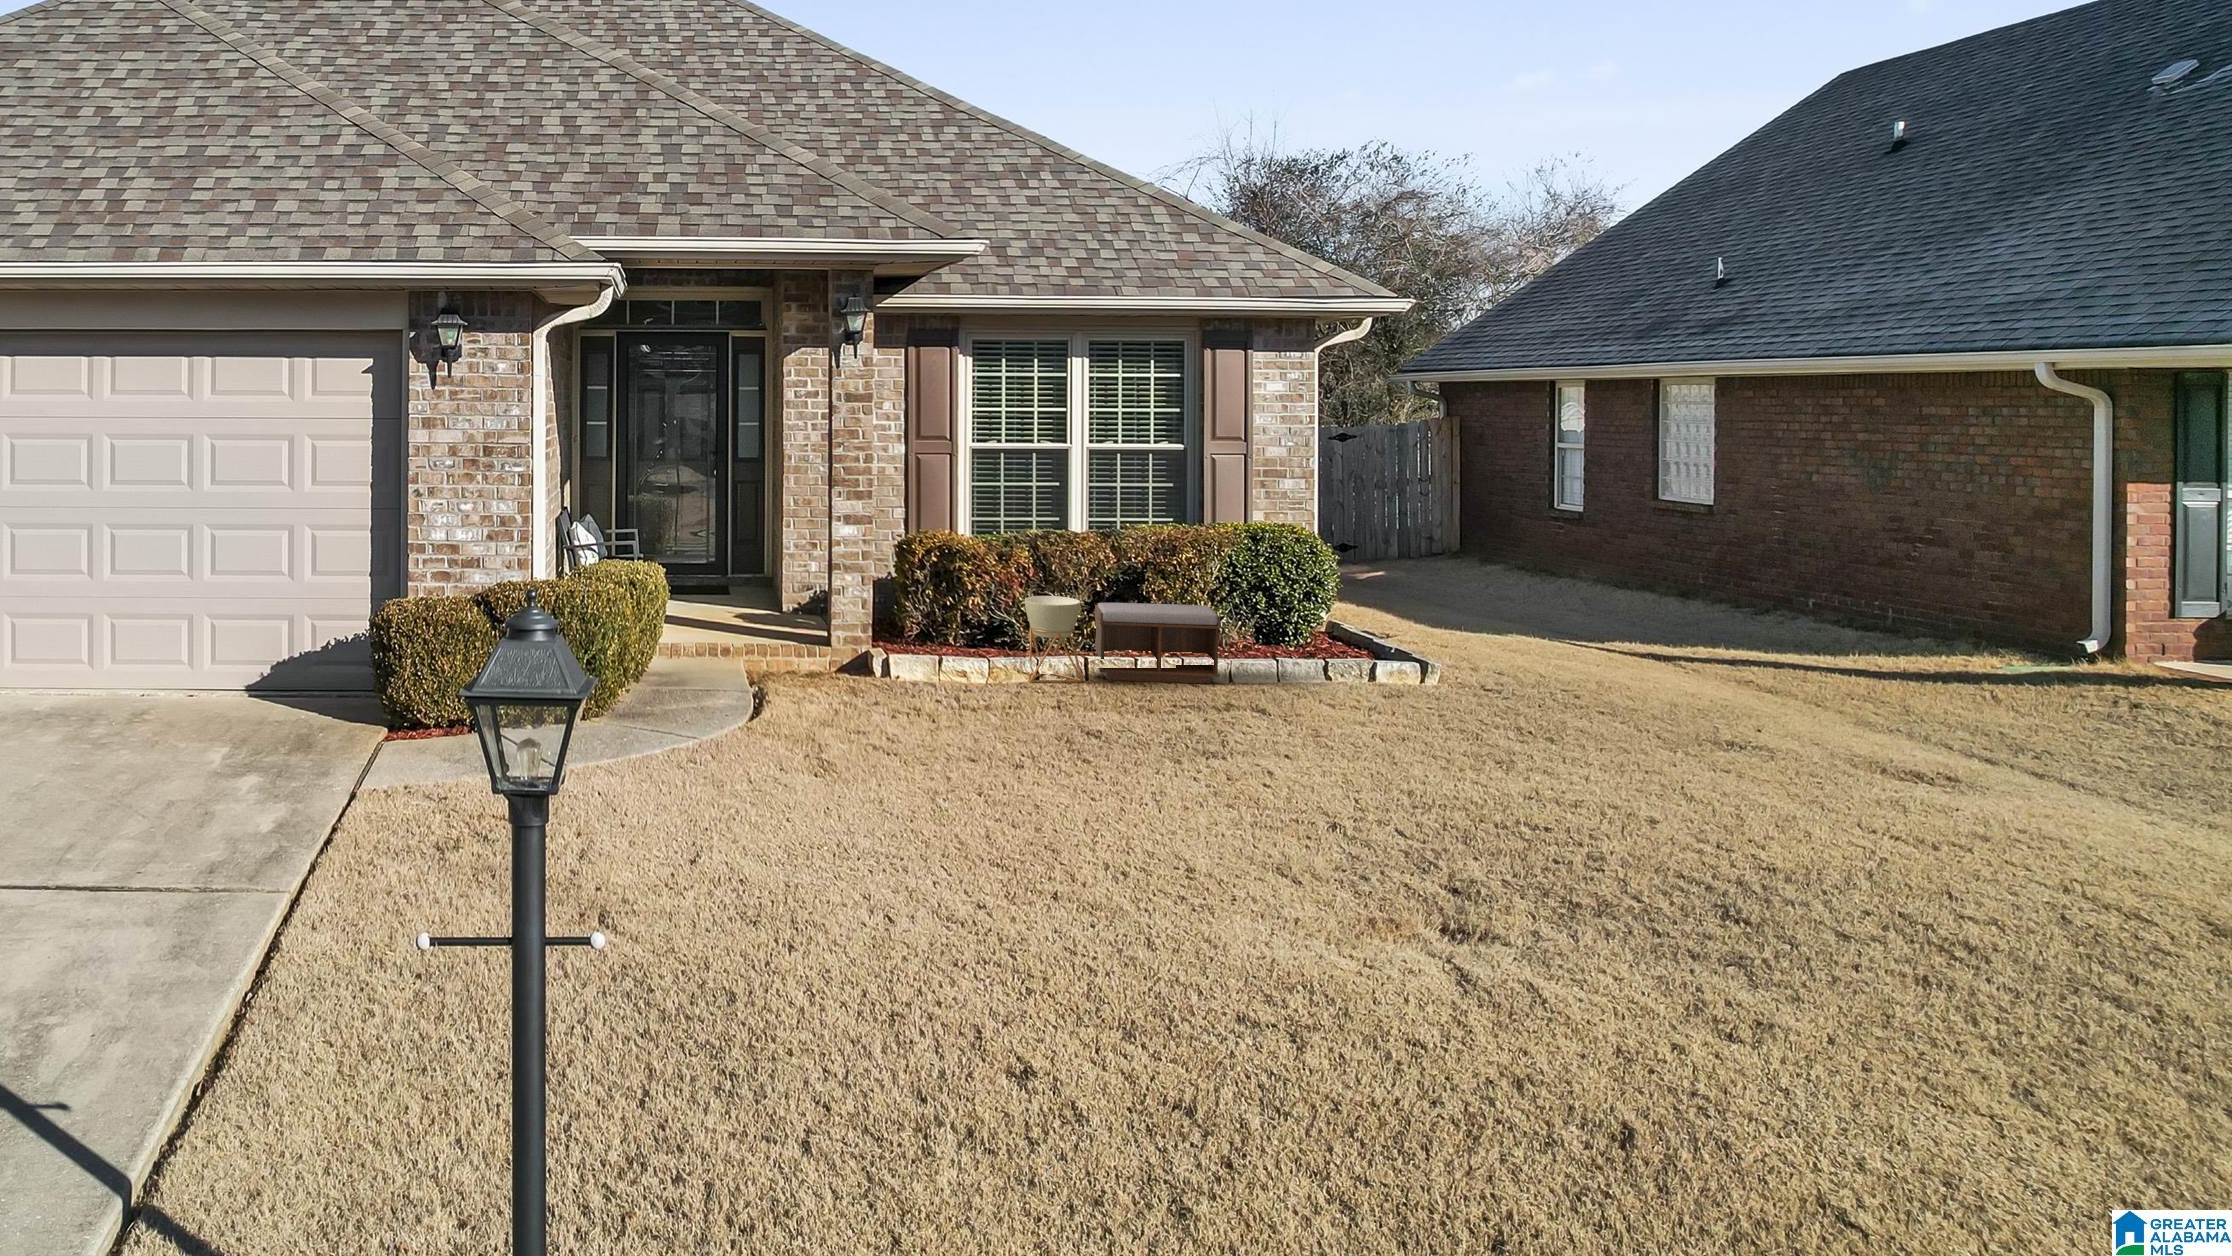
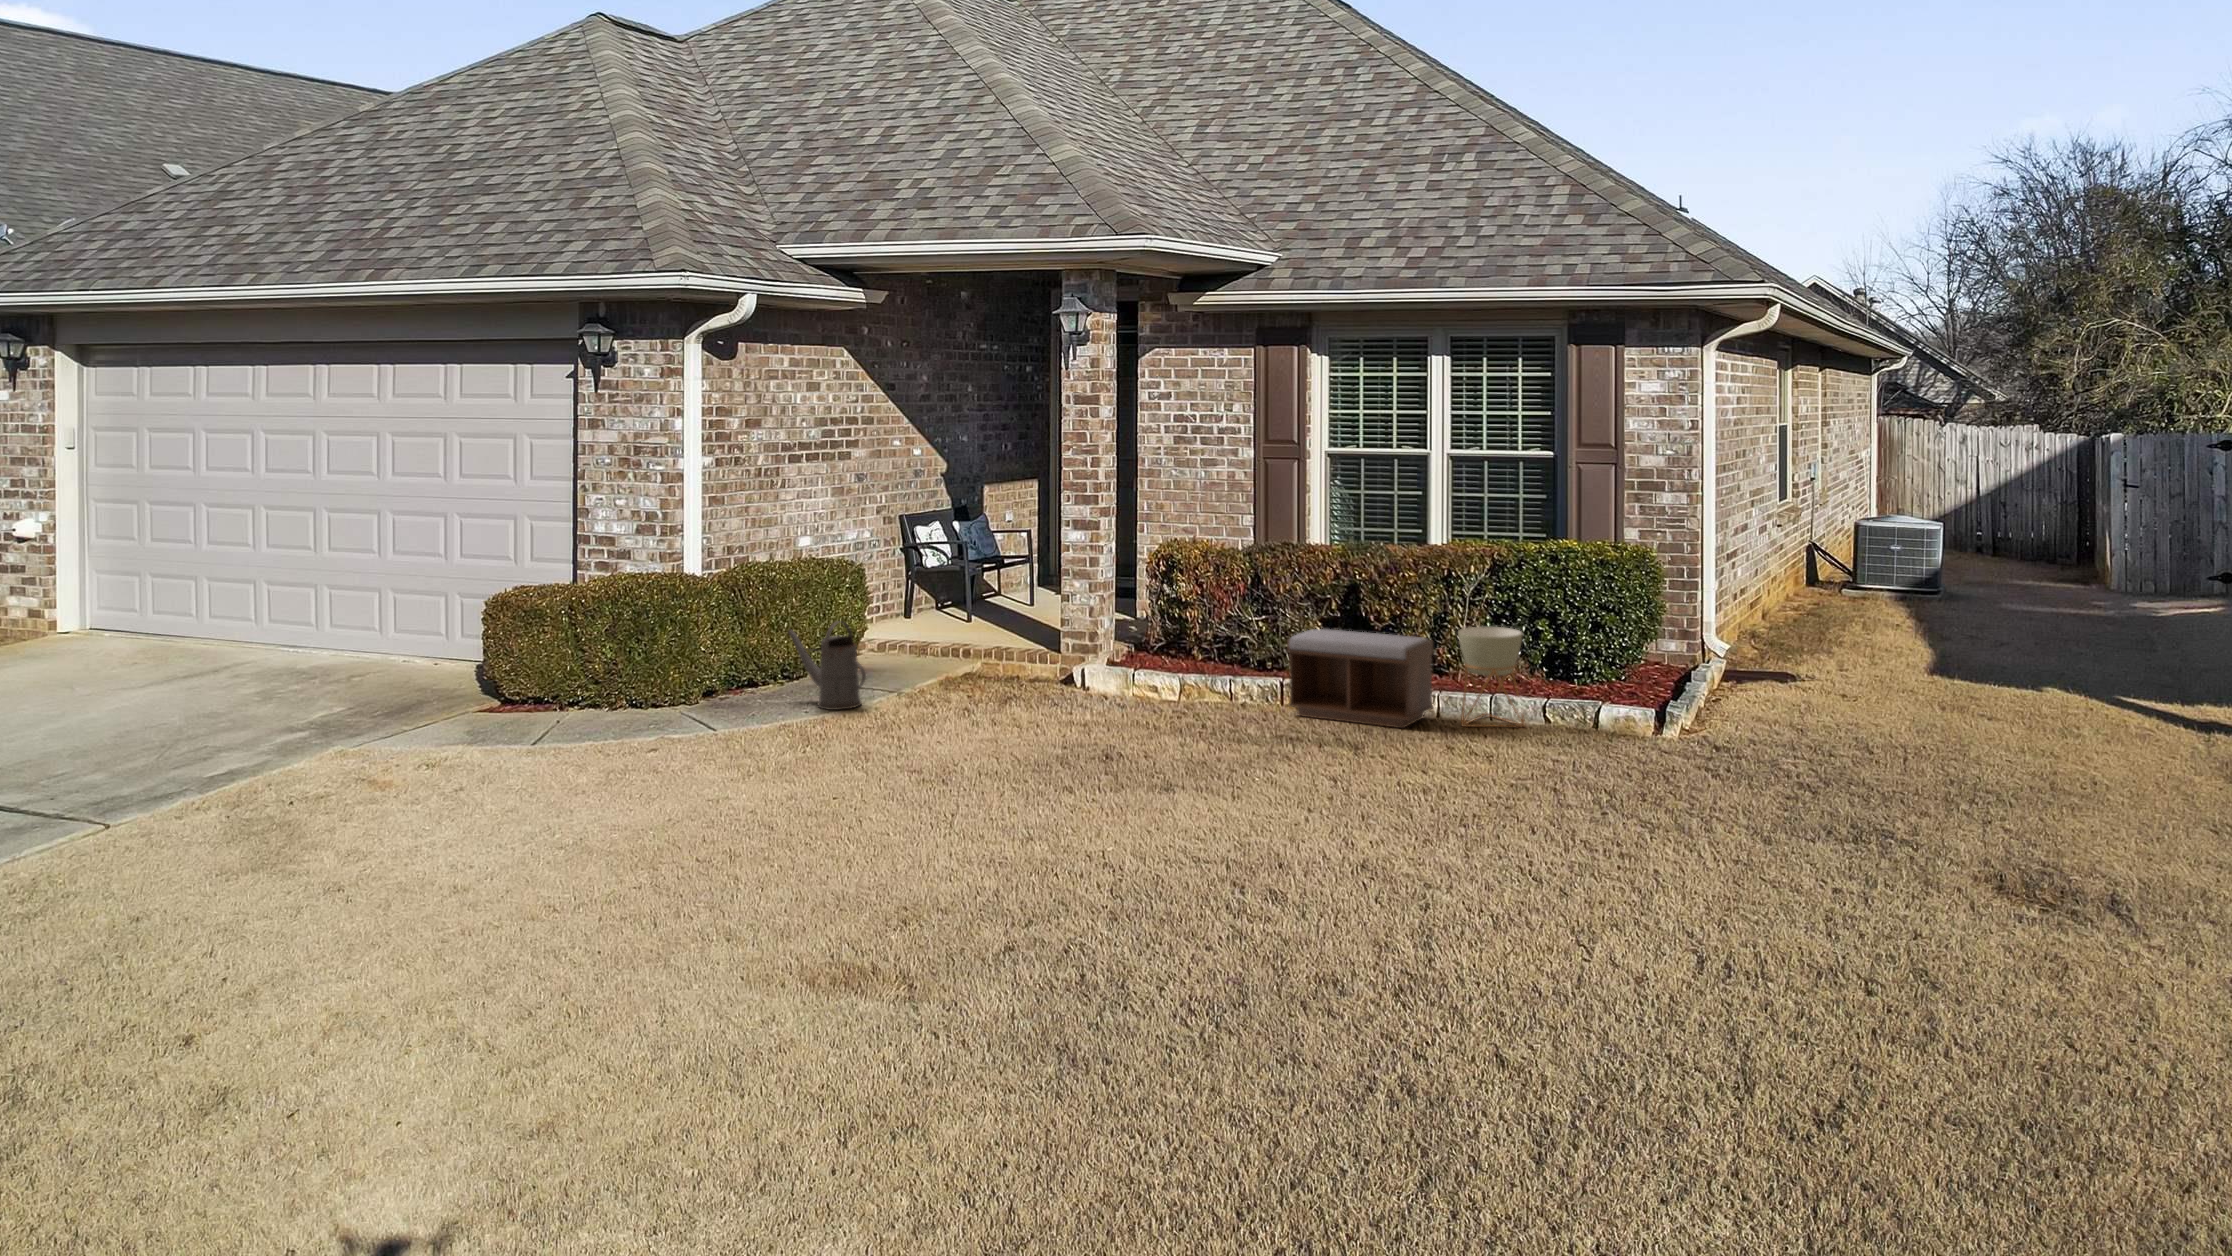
planter: present [1025,596,1083,682] -> present [1458,627,1525,727]
watering can: none [647,618,747,706] -> present [788,621,866,710]

